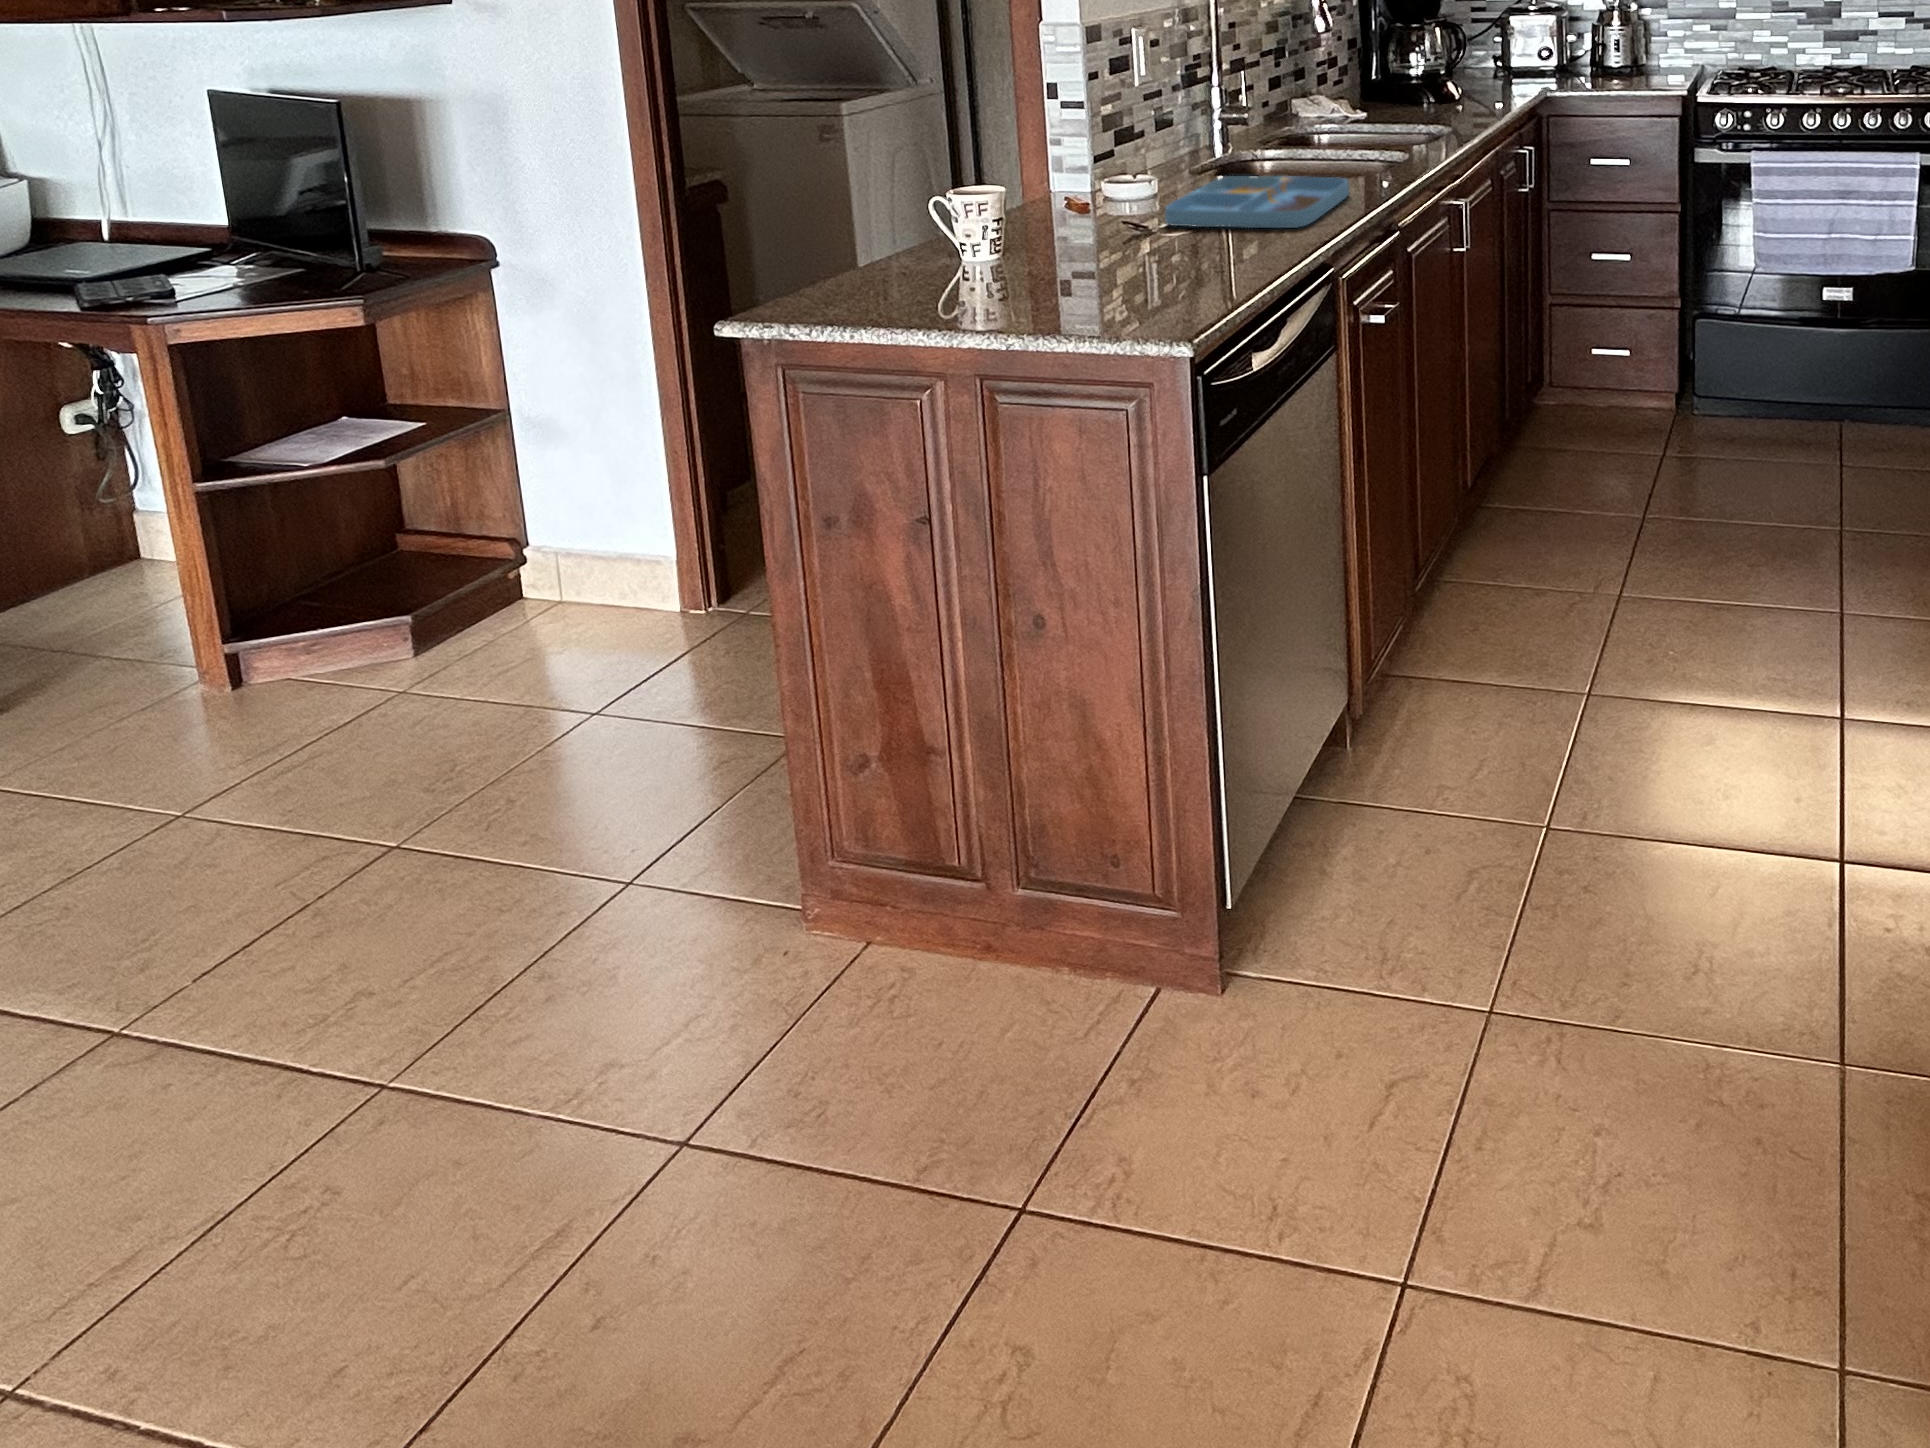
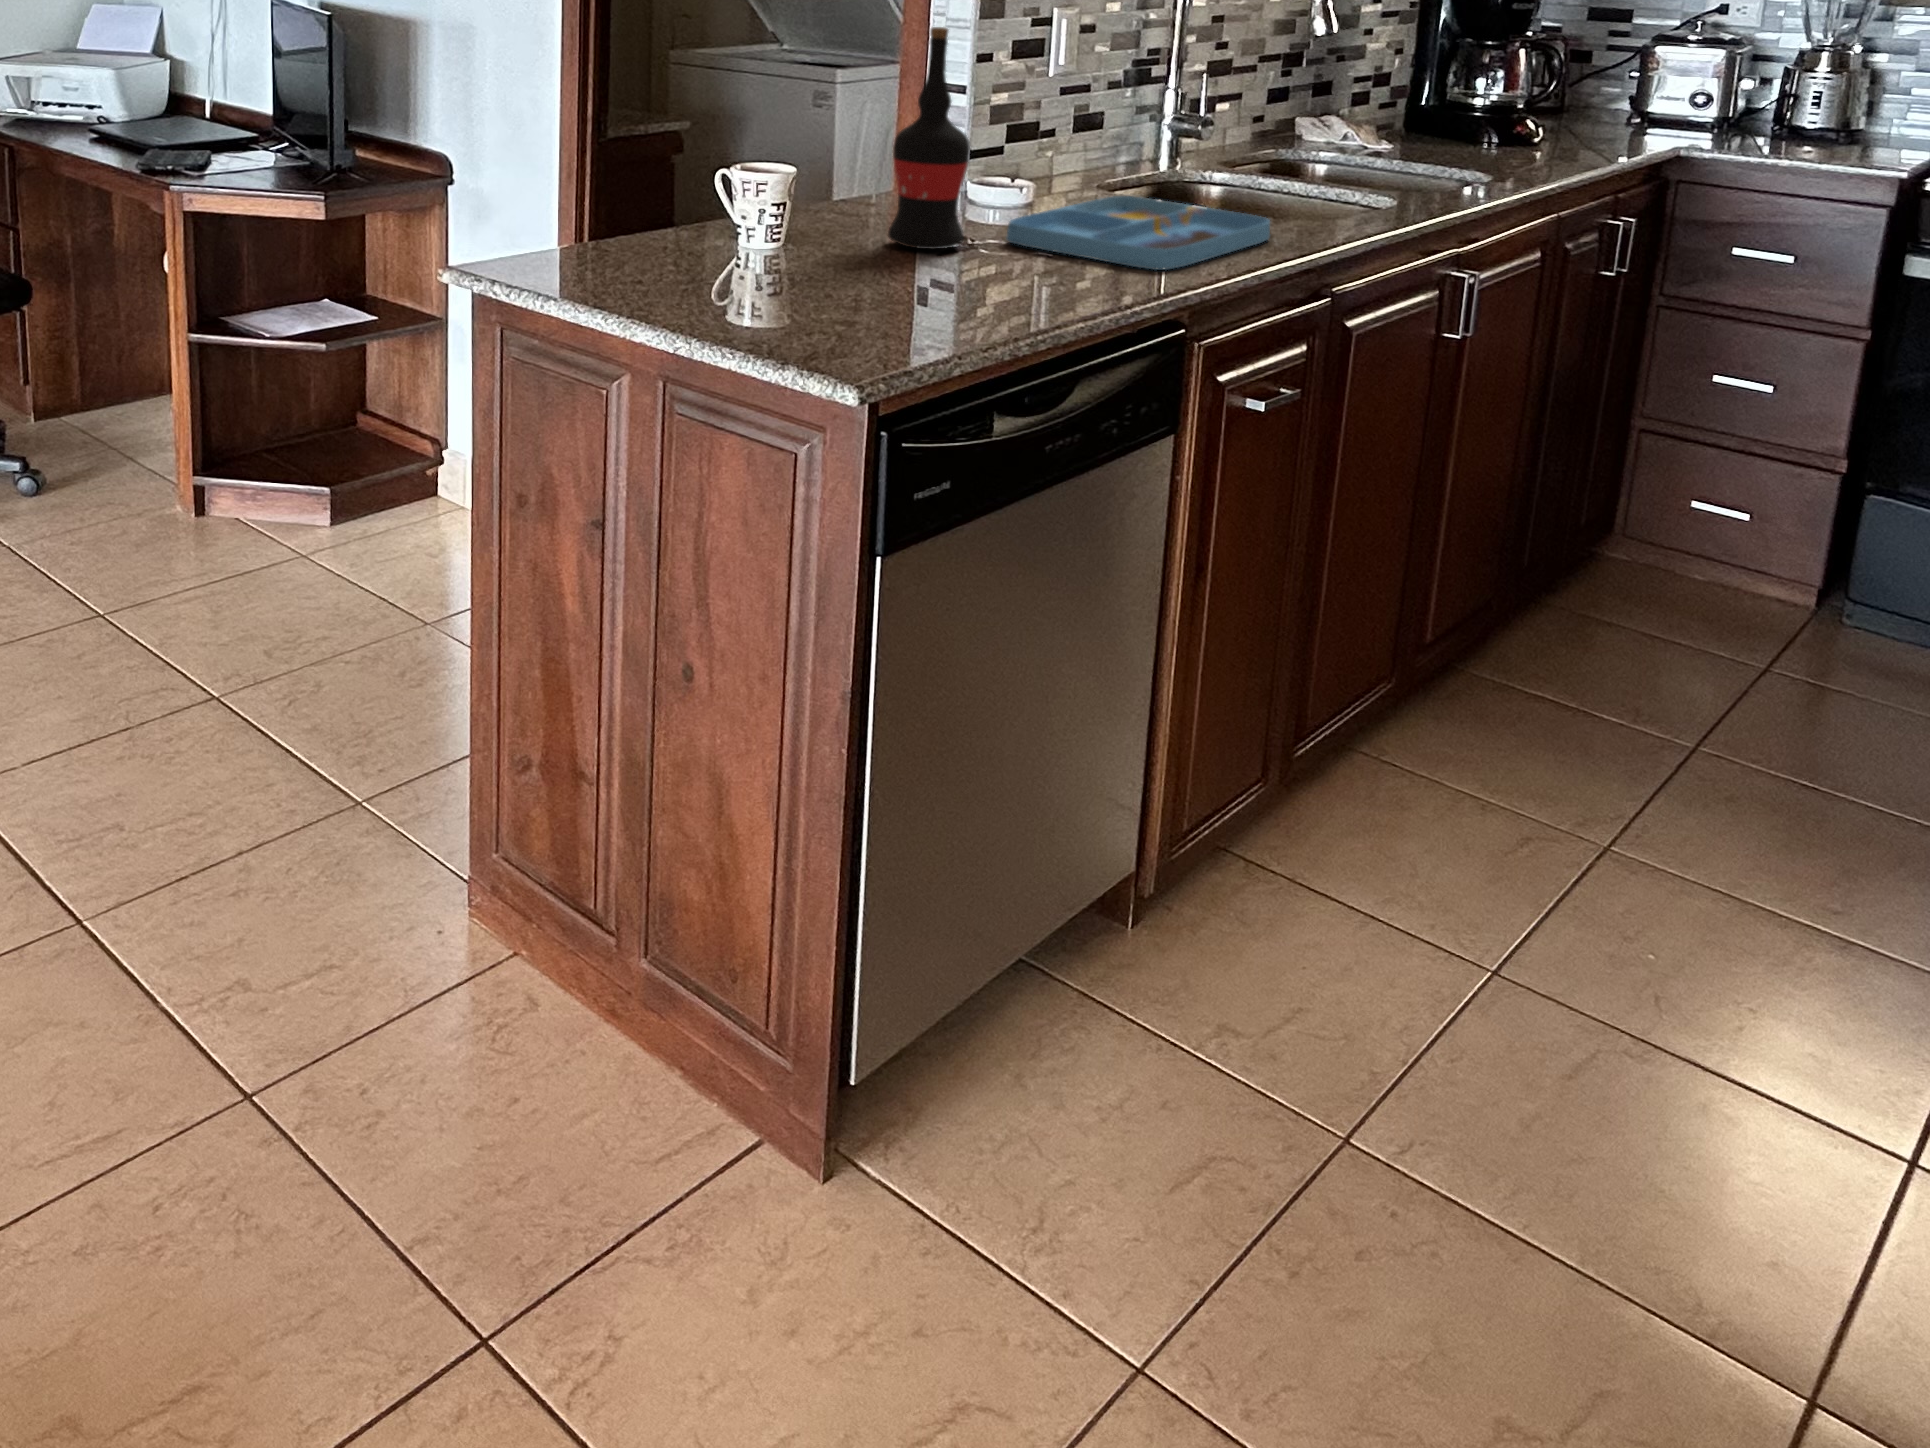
wine bottle: none [1070,53,1139,241] -> present [888,27,970,249]

